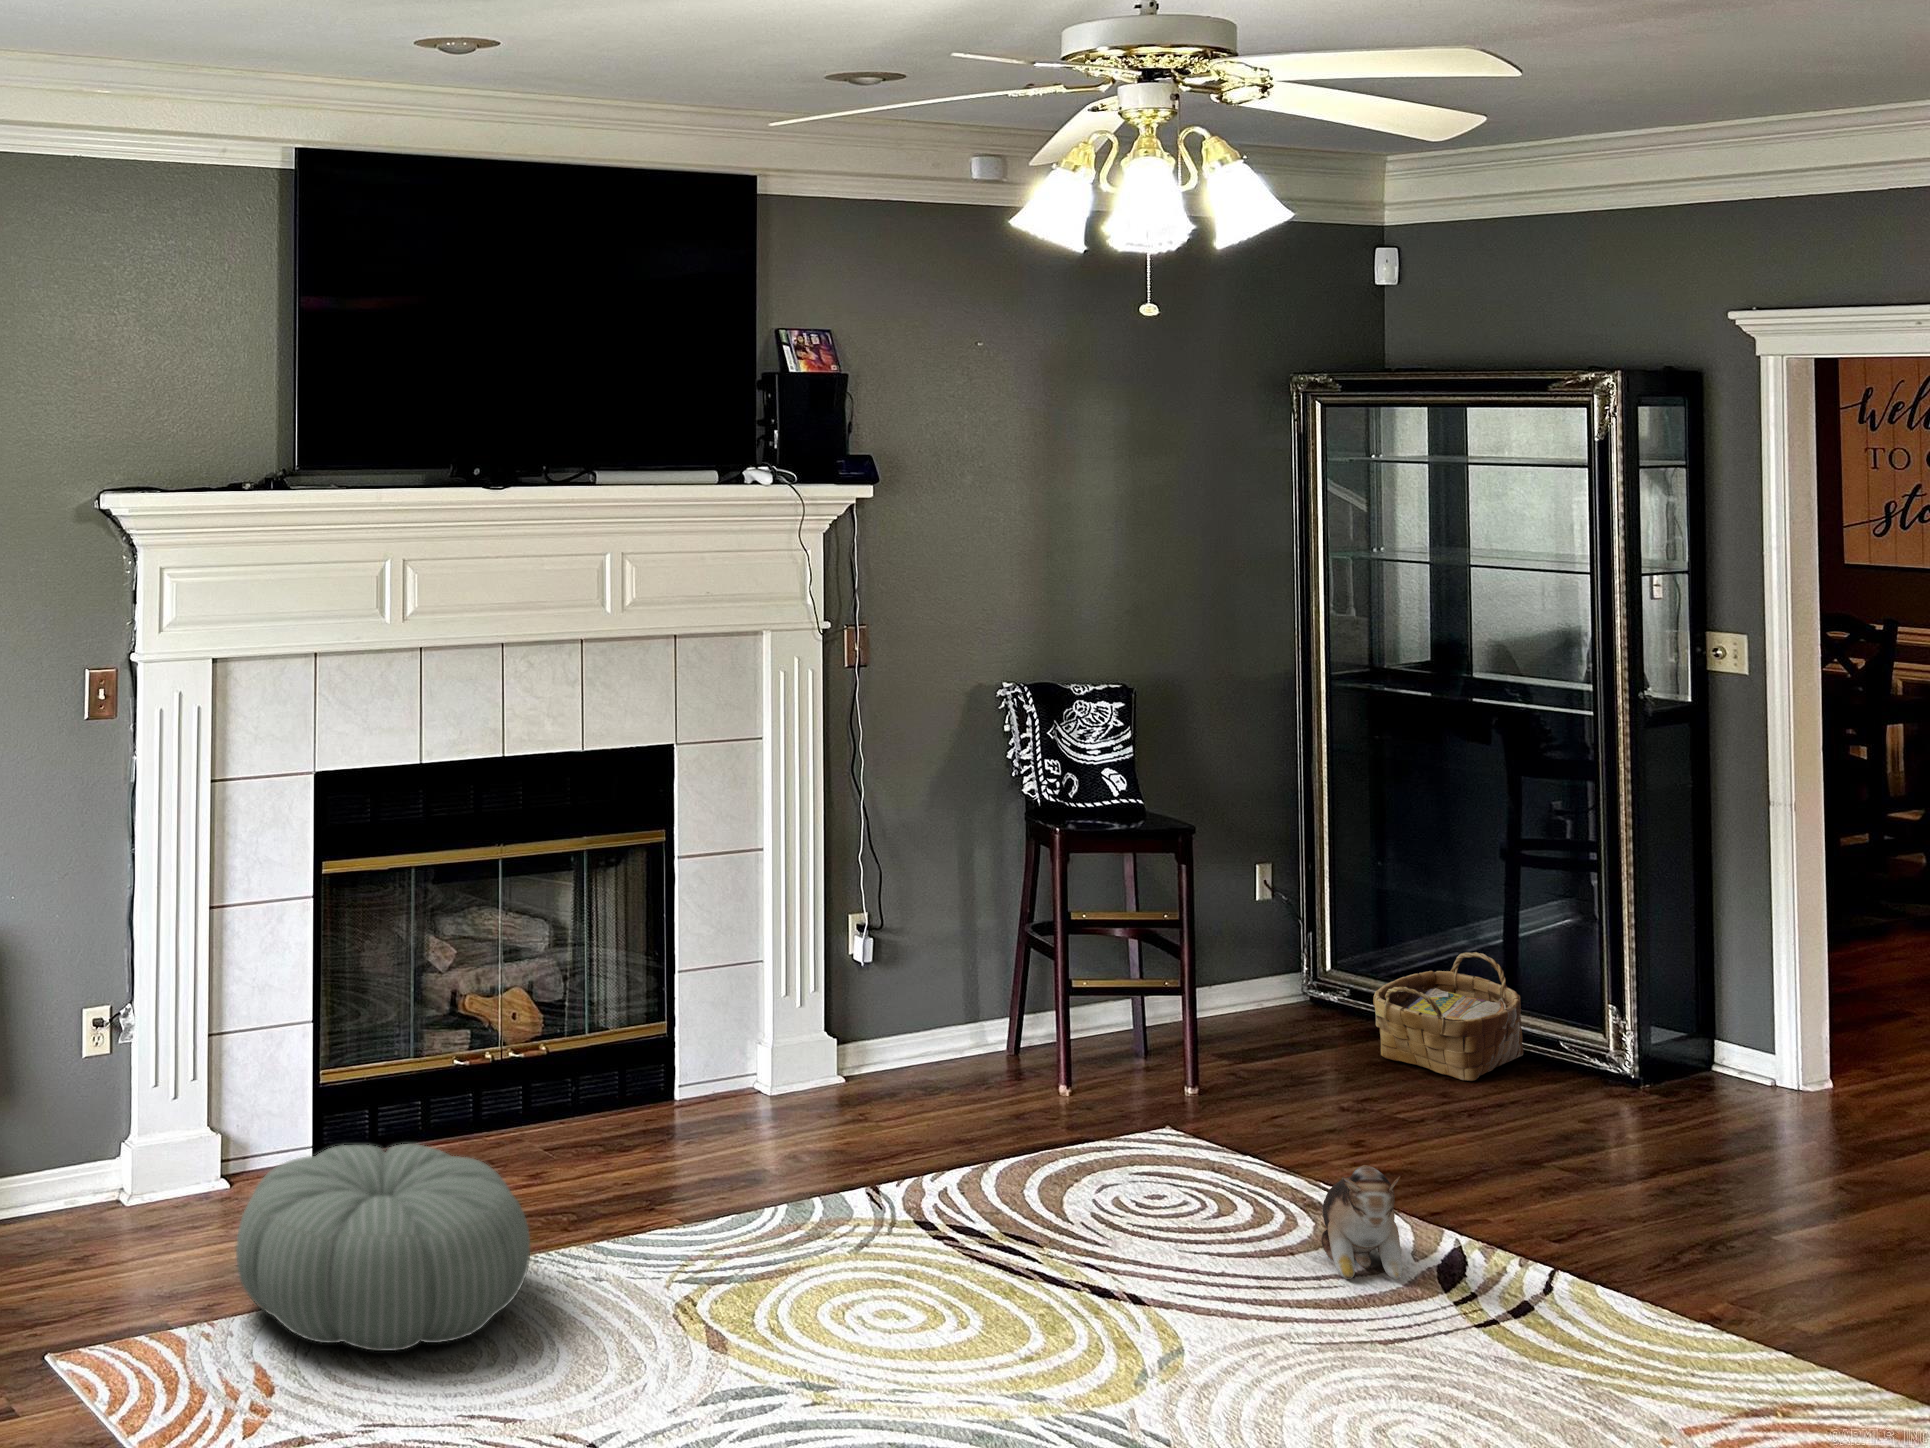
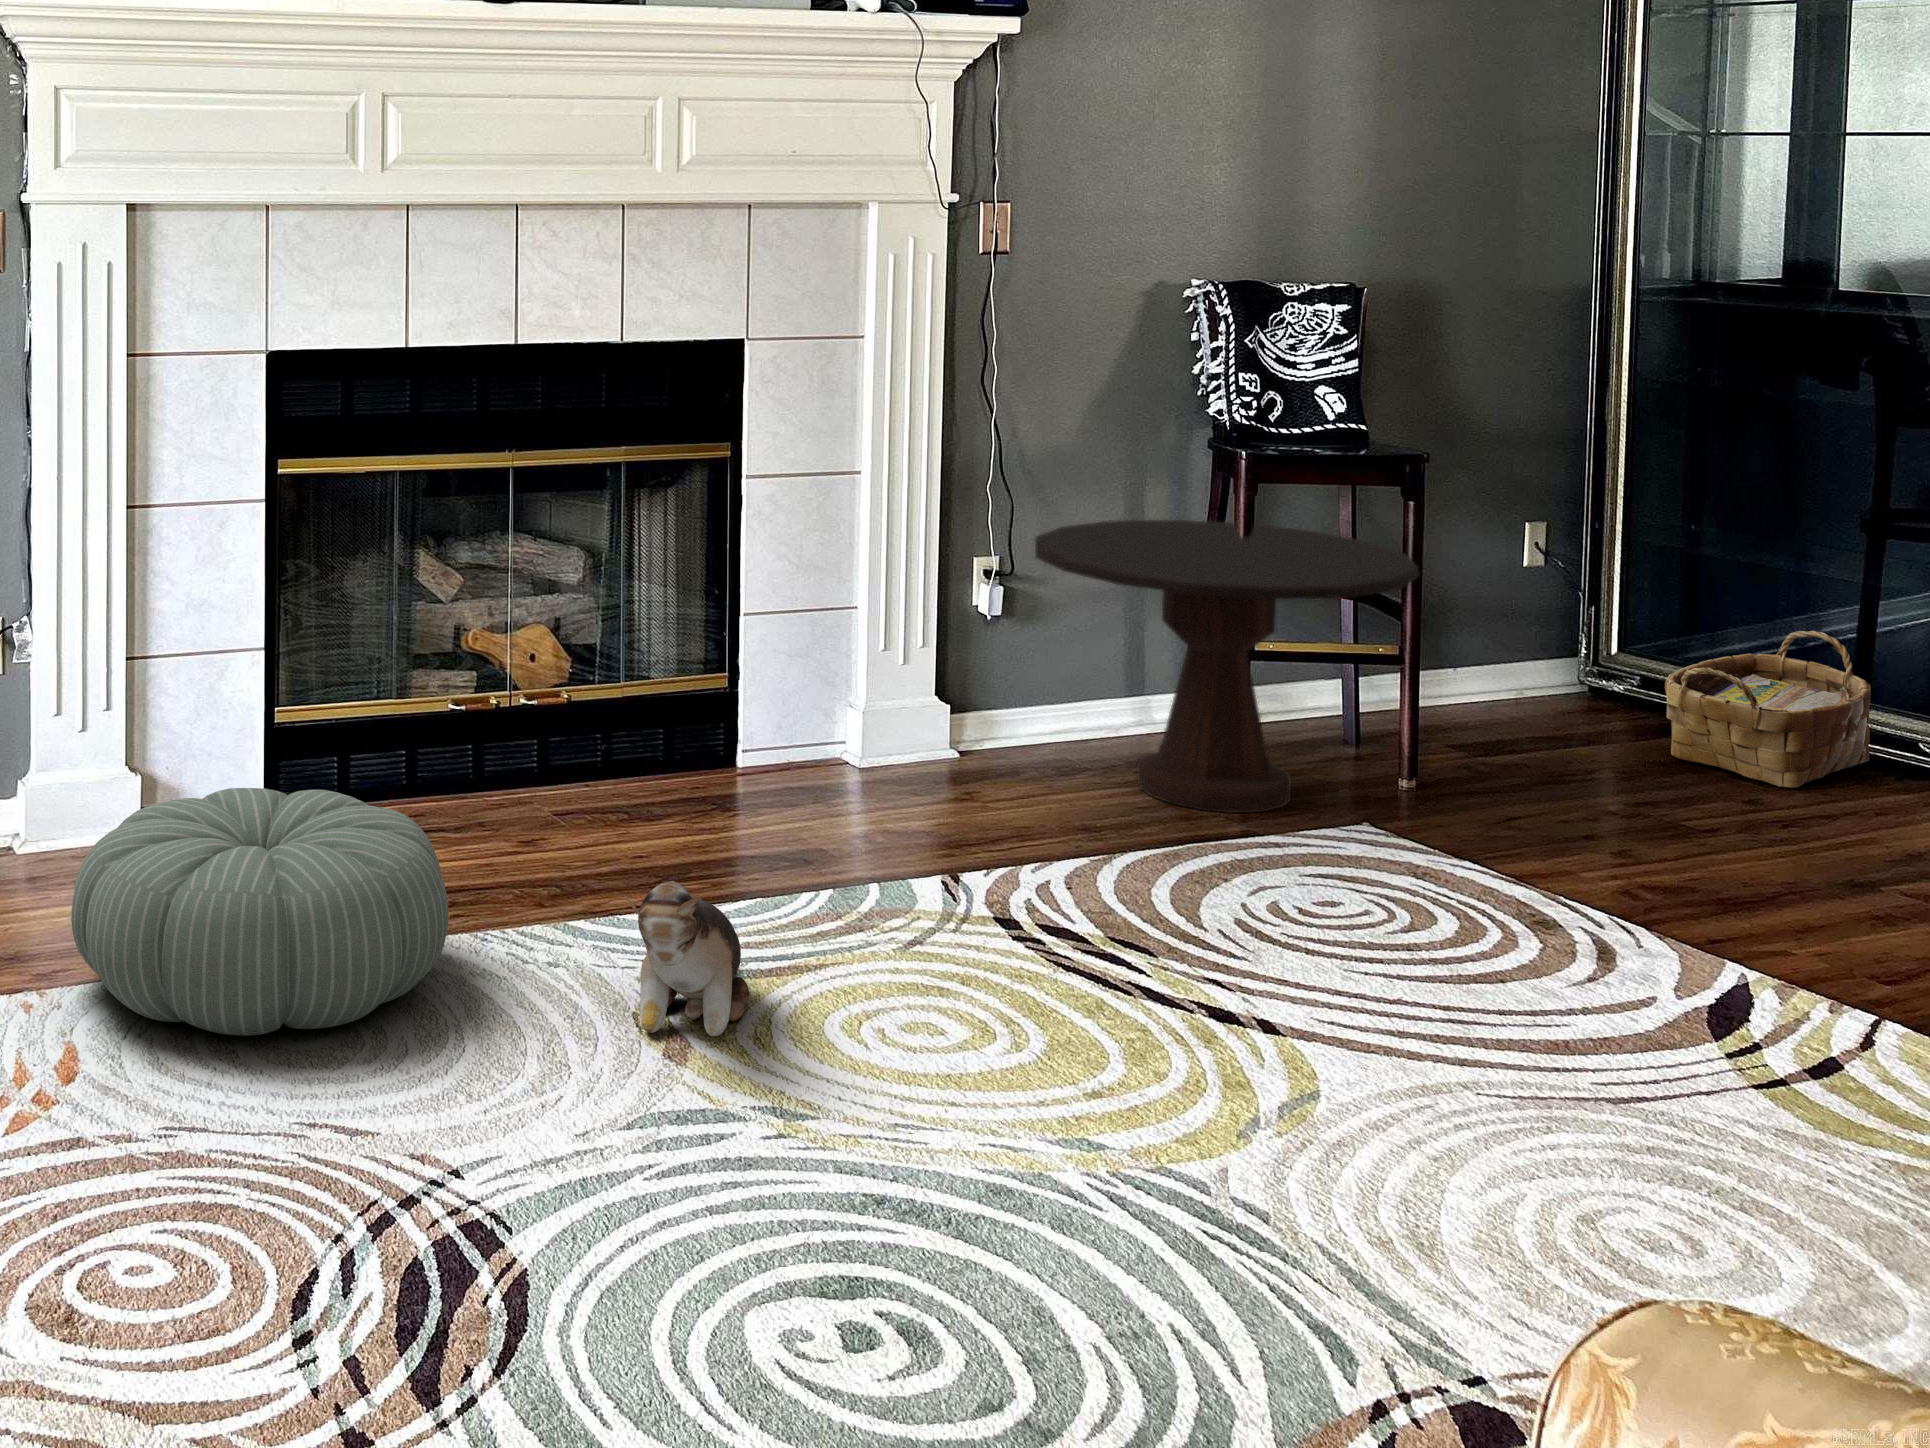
side table: none [905,878,1197,1122] -> present [1035,520,1419,813]
plush toy: present [1321,1165,1402,1279] -> present [625,881,750,1036]

